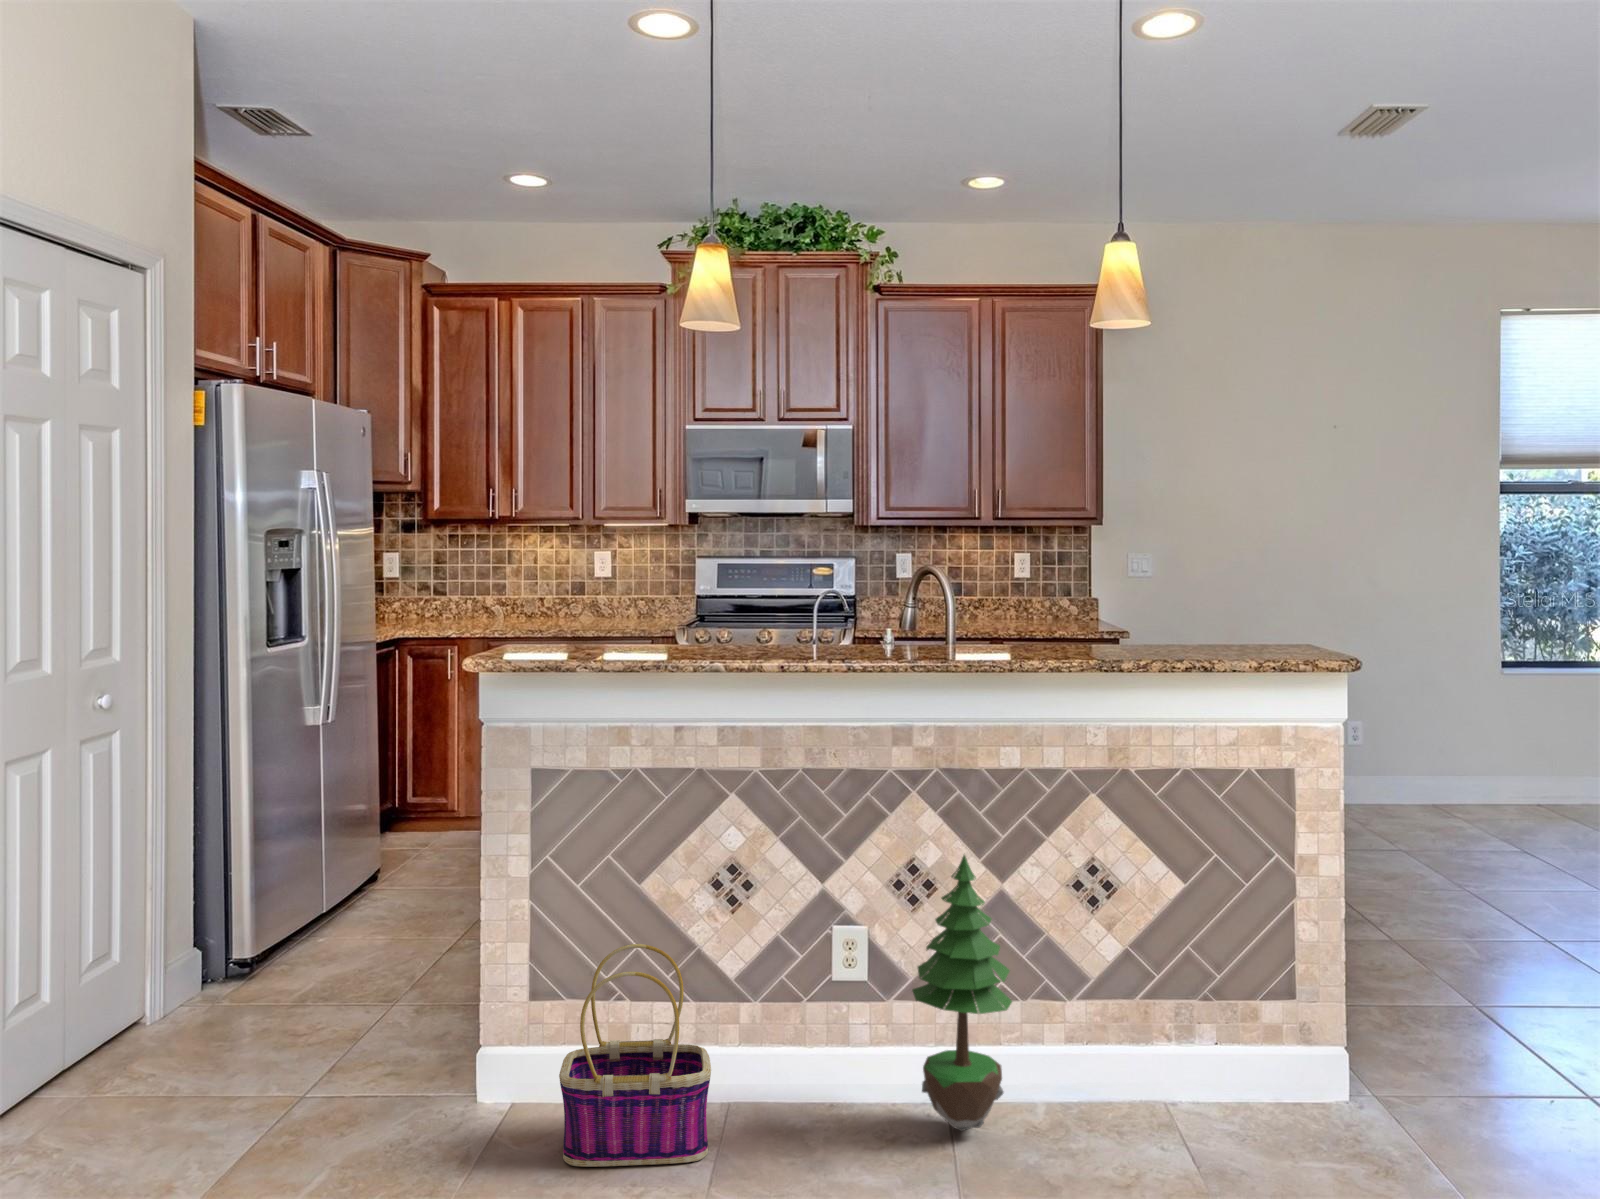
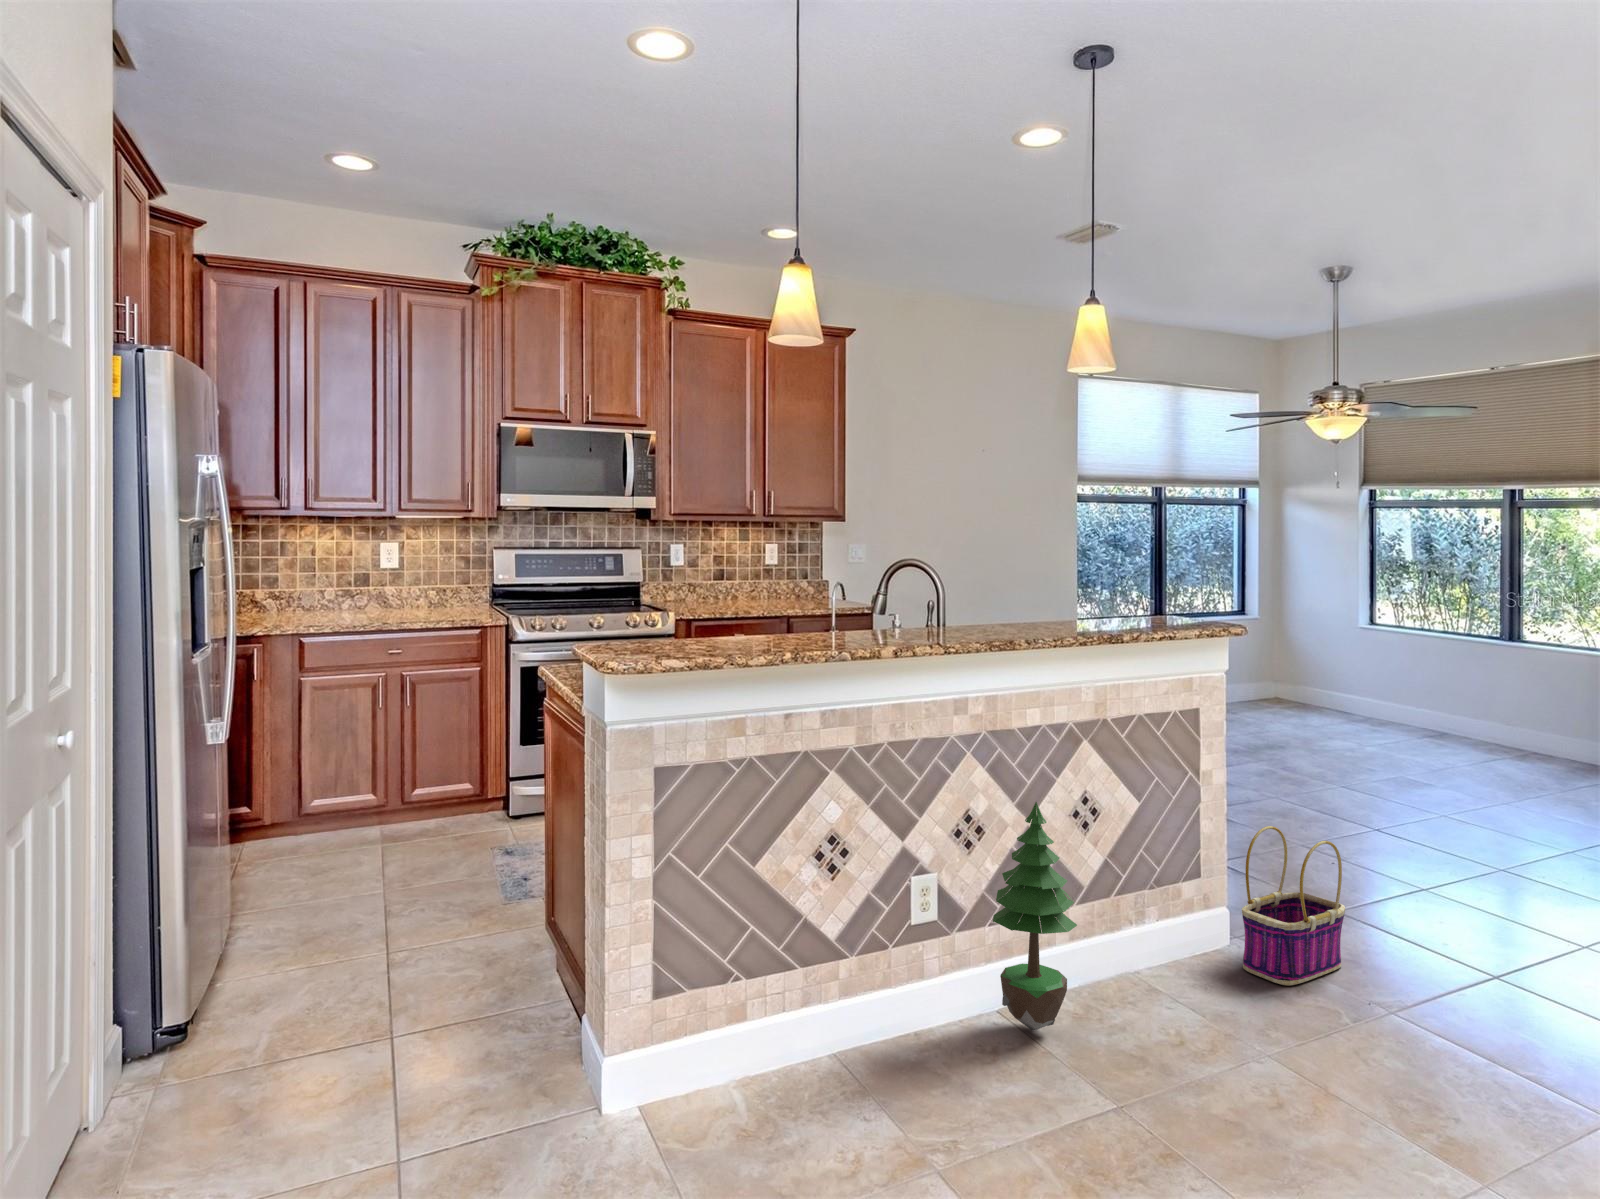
basket: present [559,944,711,1167] -> present [1242,826,1345,986]

